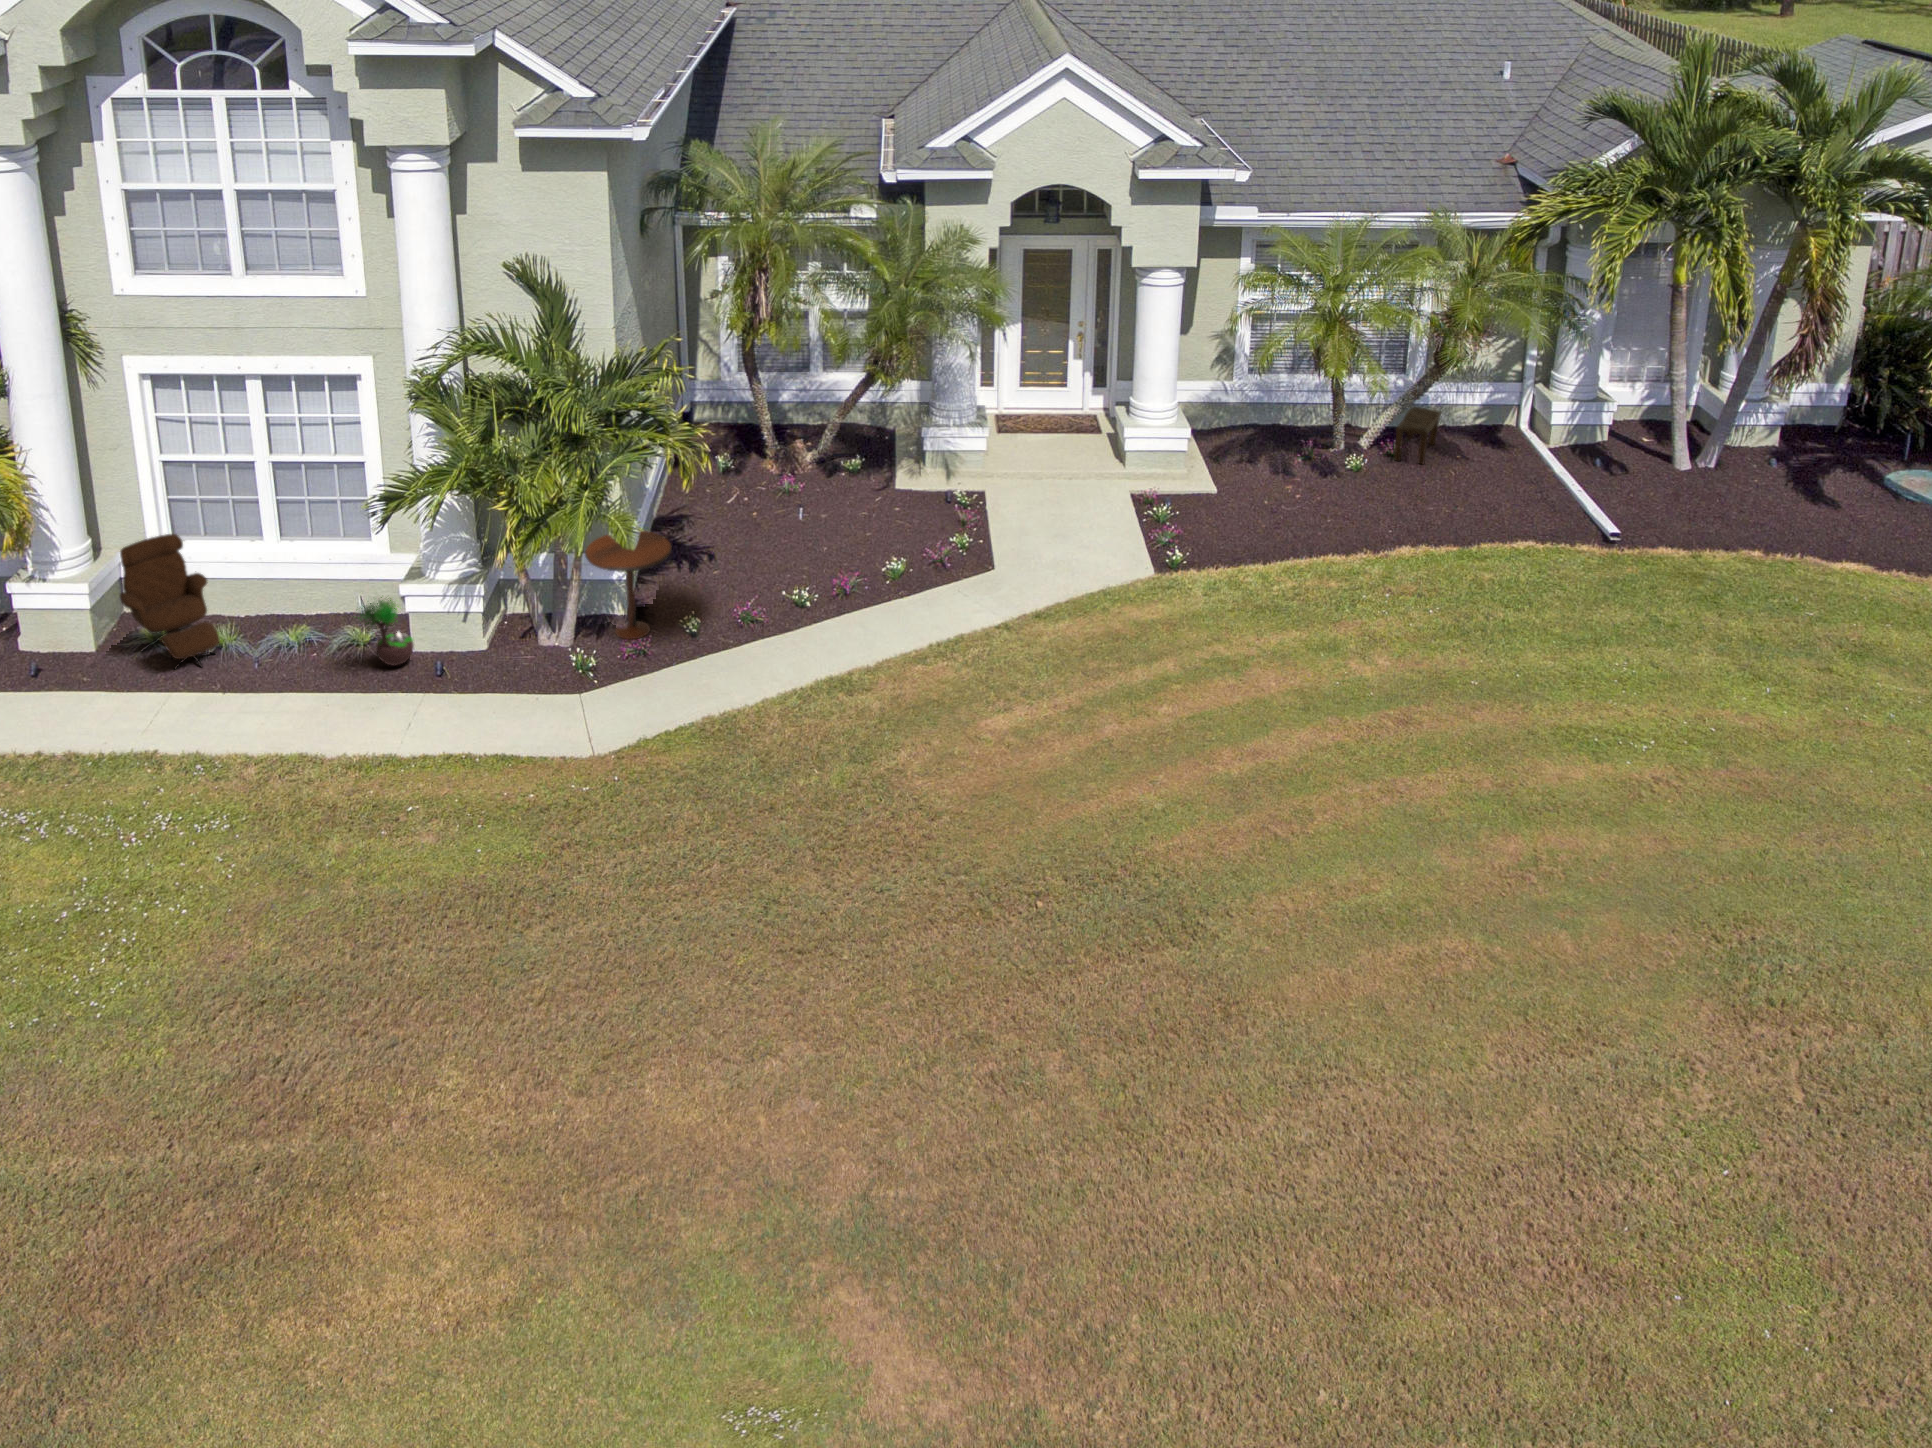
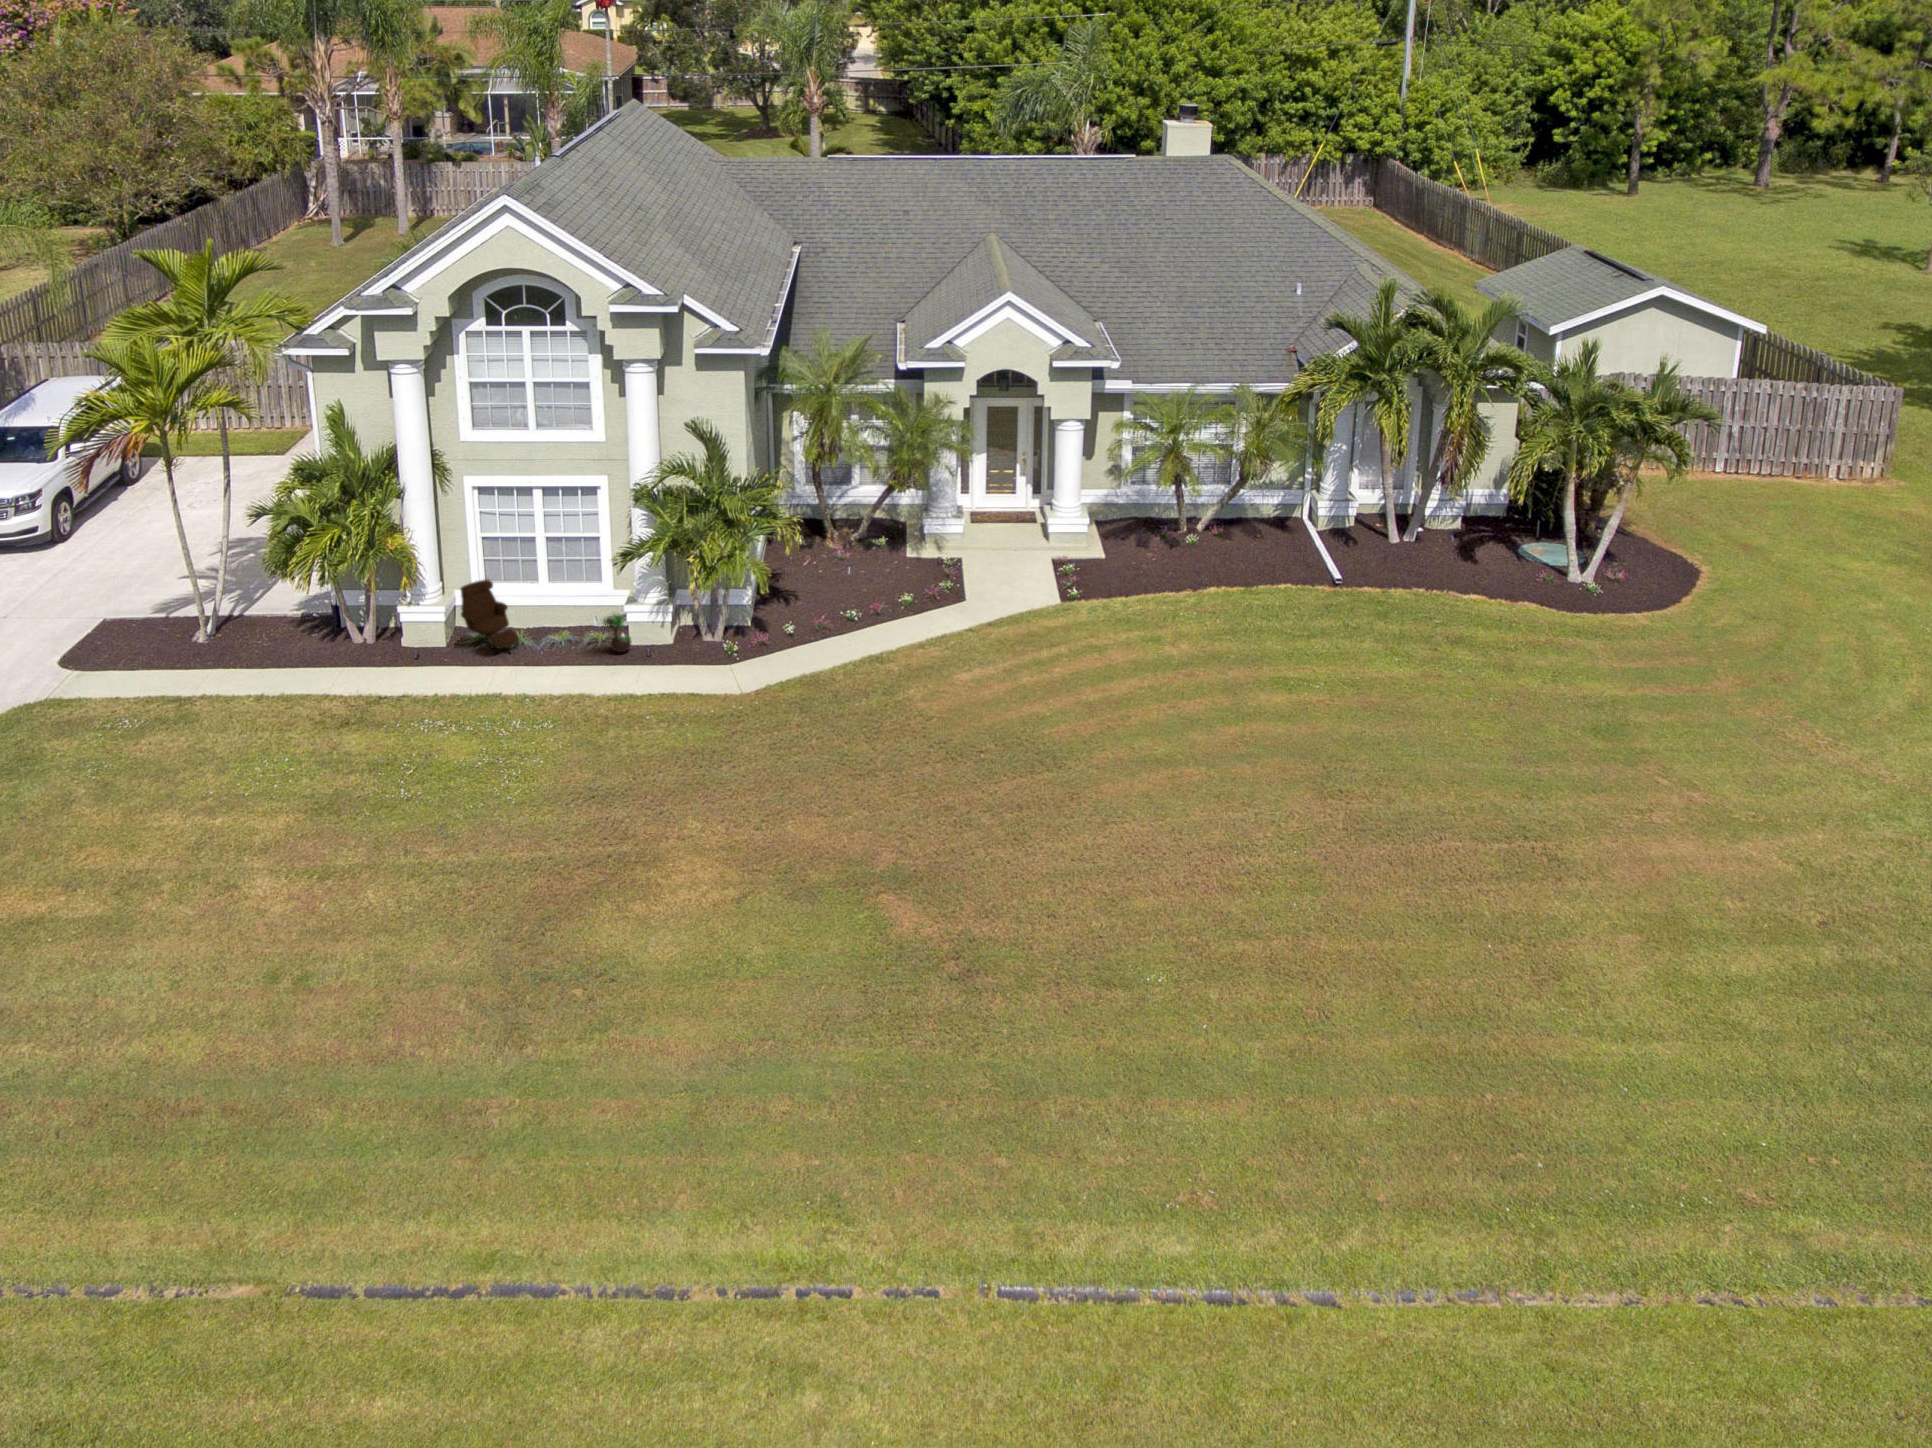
bench: present [1394,407,1441,465] -> none [1220,505,1253,541]
pedestal table: present [585,531,672,639] -> none [728,577,777,639]

